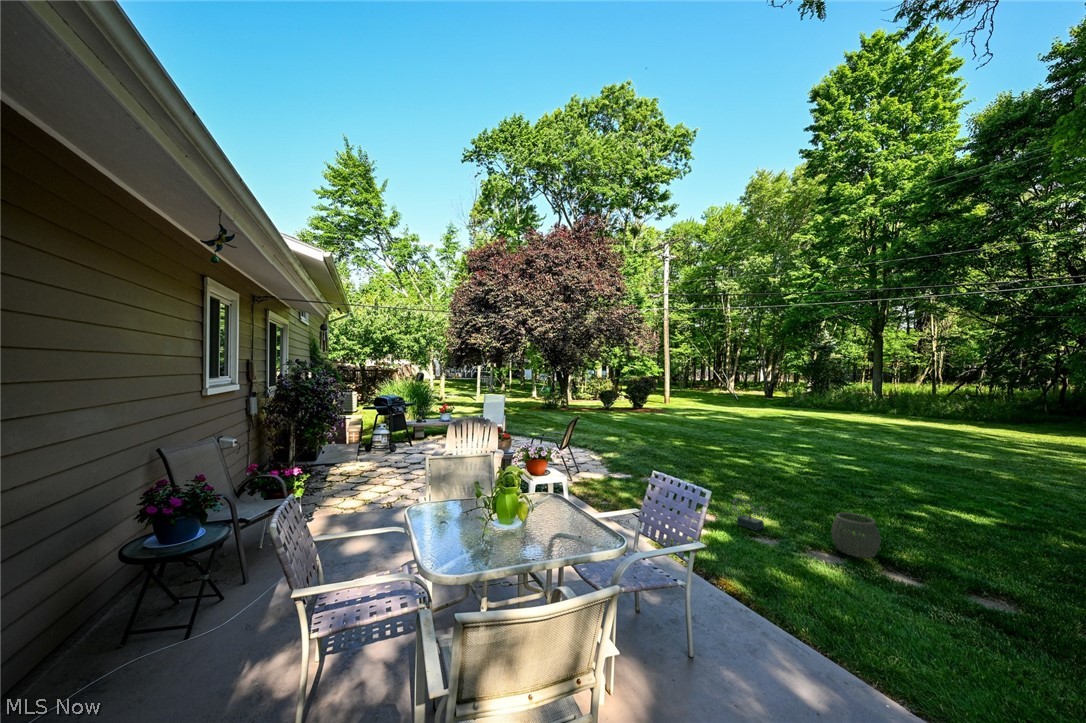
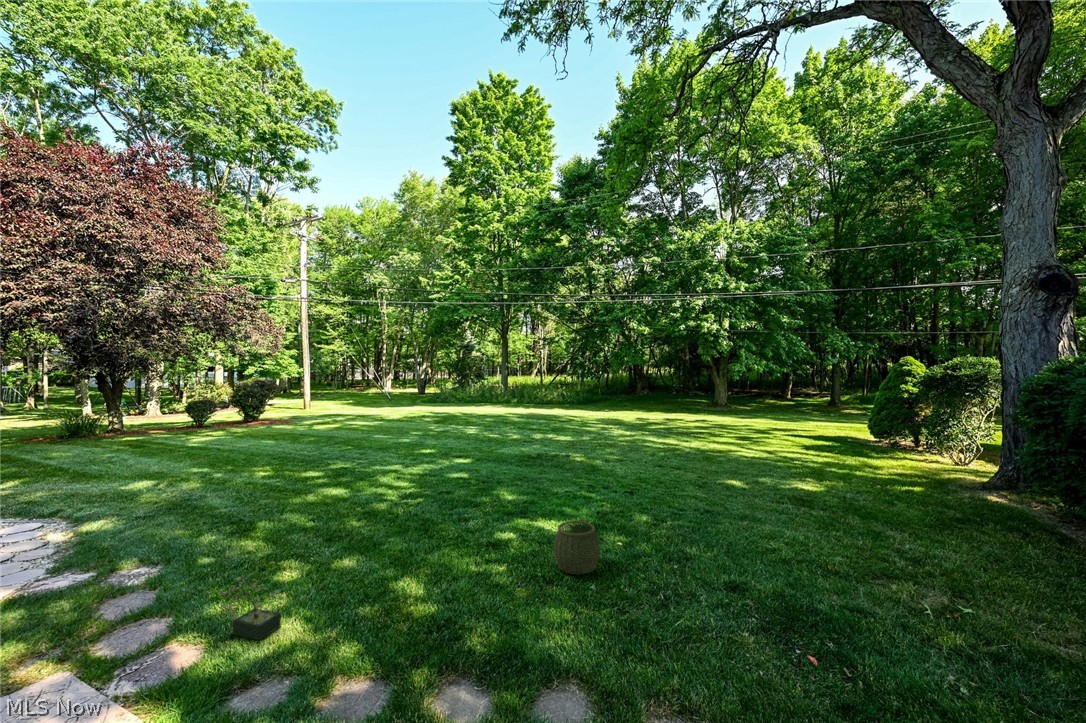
woven basket: present [832,513,881,558] -> present [554,521,600,575]

